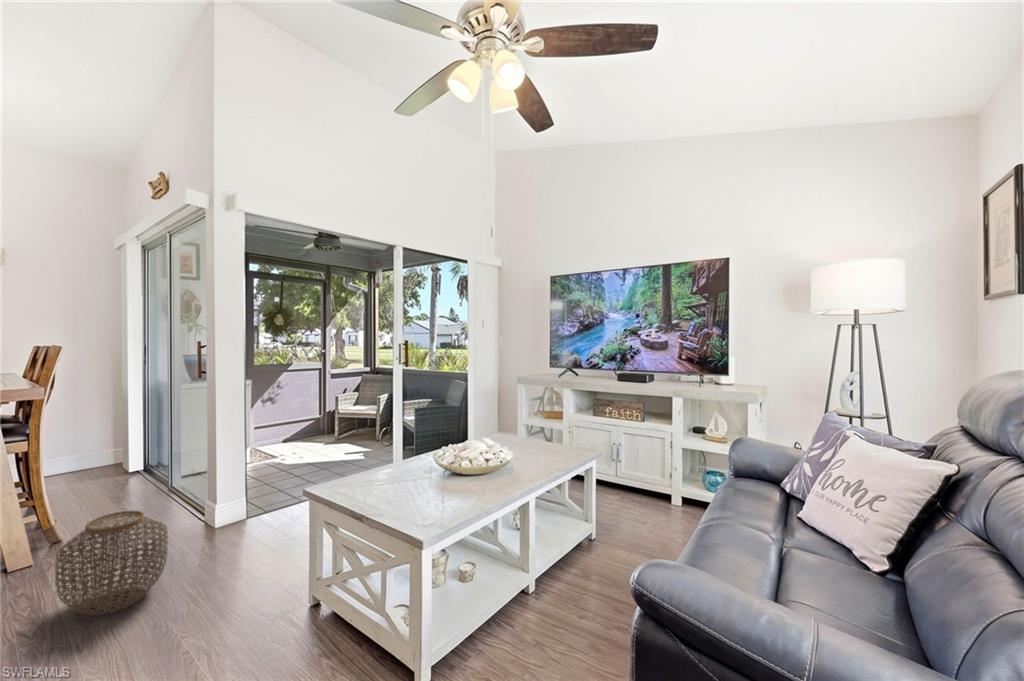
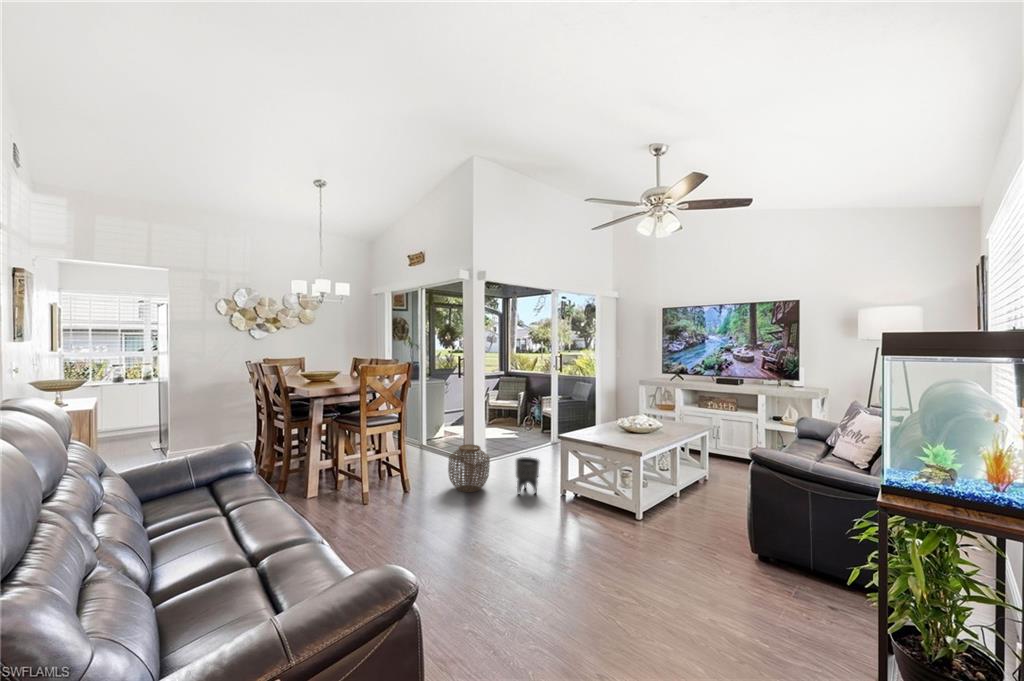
planter: none [195,533,253,617] -> present [516,457,539,495]

